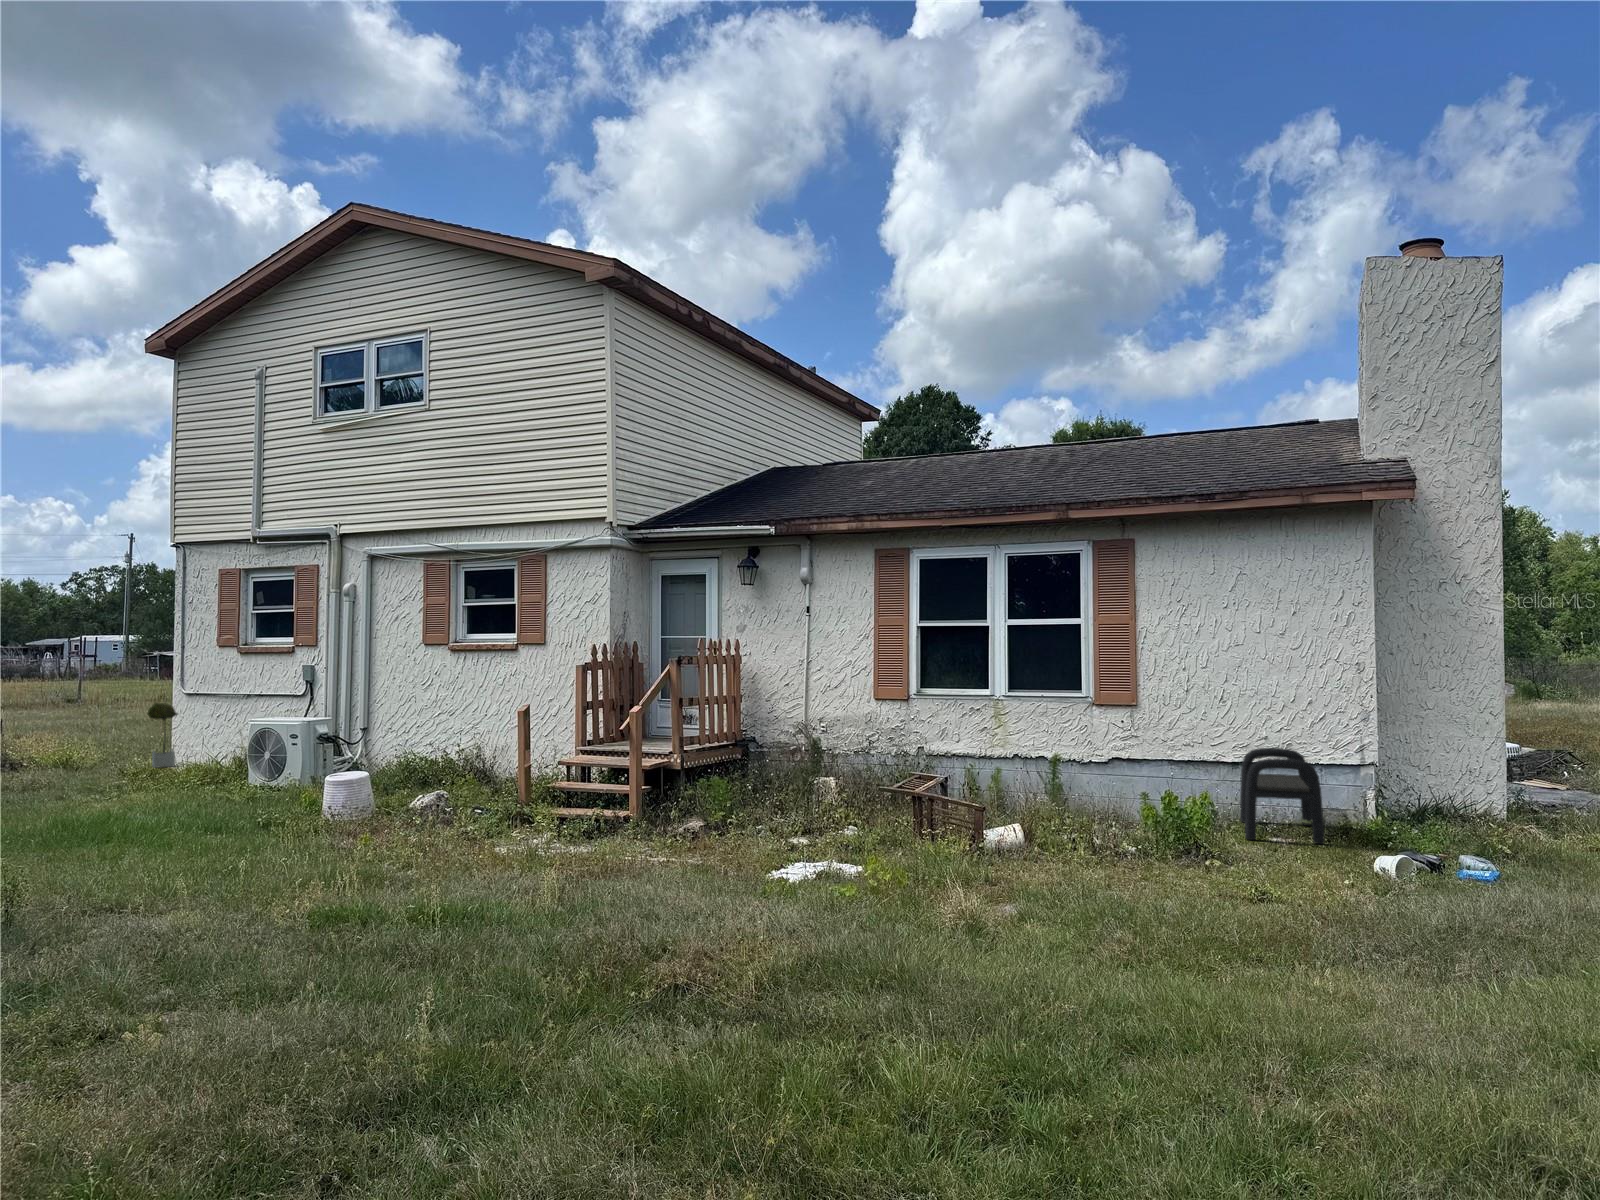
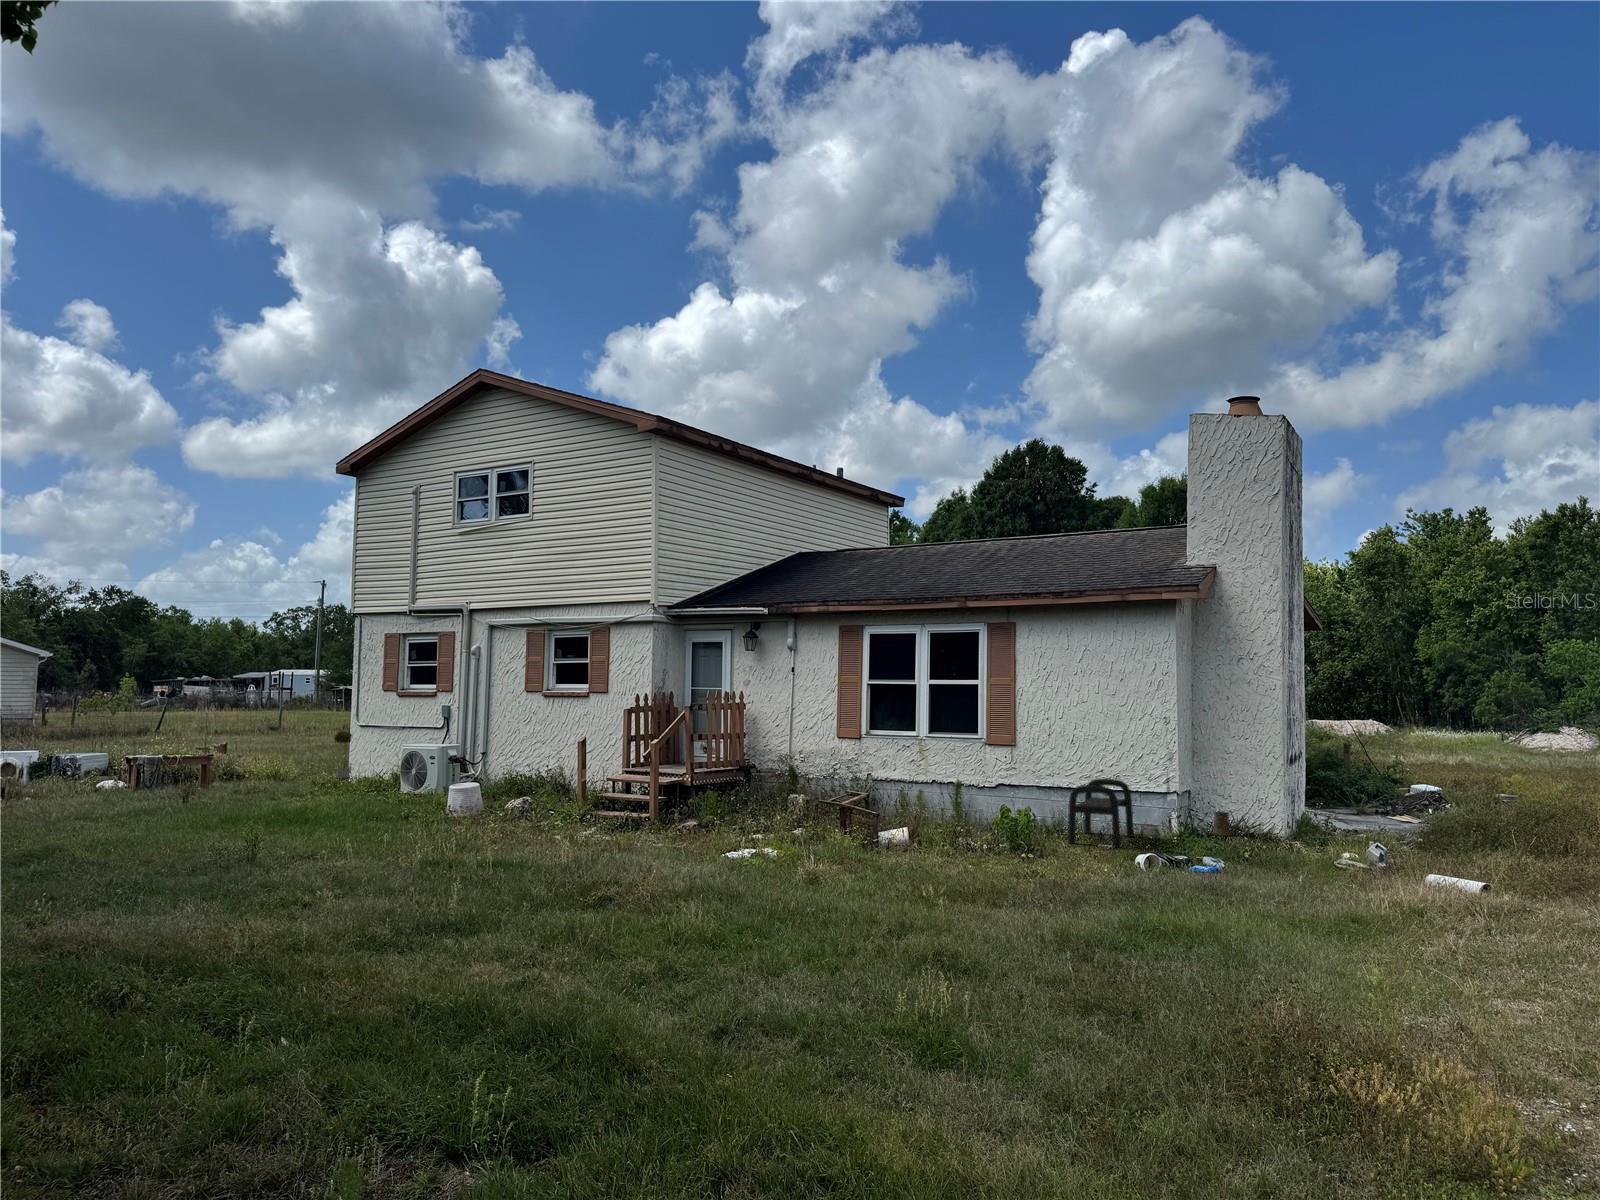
watering can: none [1392,787,1458,820] -> present [1213,811,1248,836]

